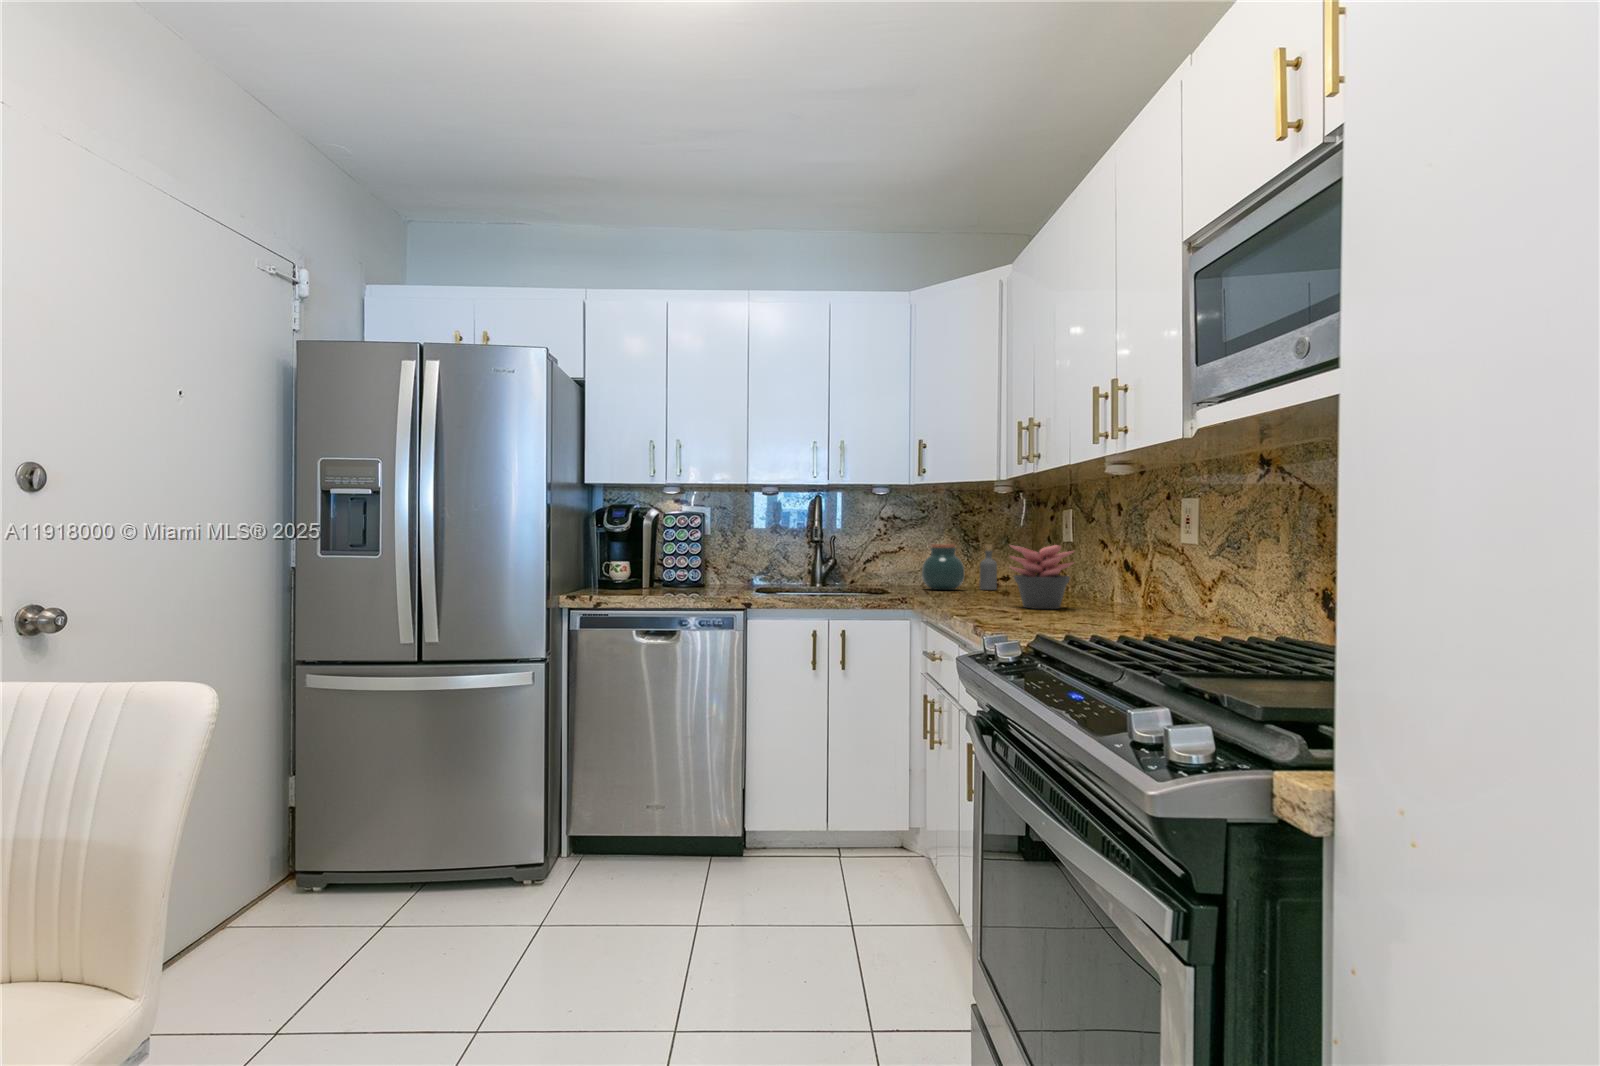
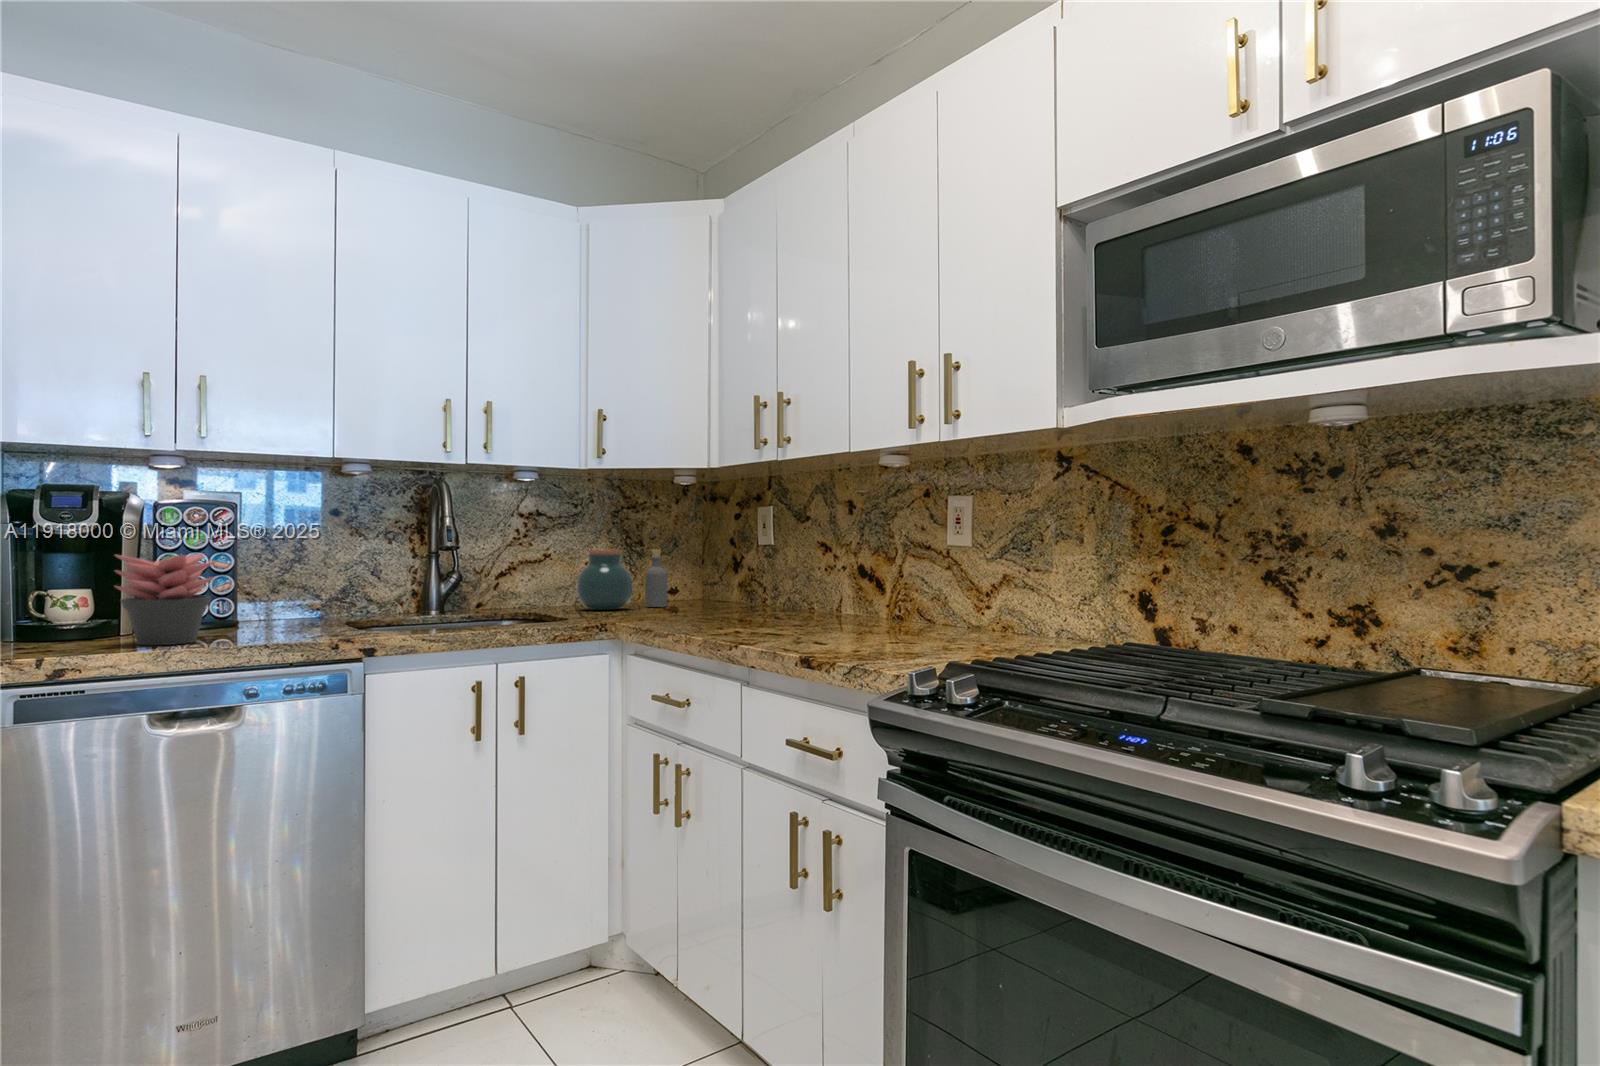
succulent plant: present [1010,545,1074,609] -> present [115,553,214,645]

